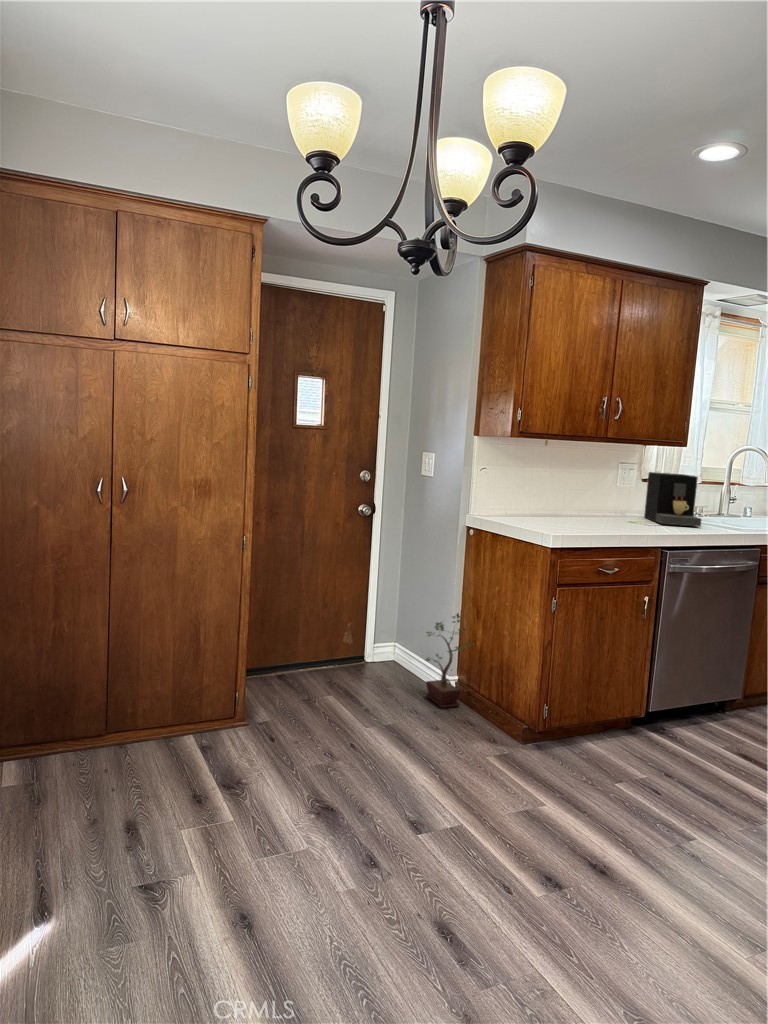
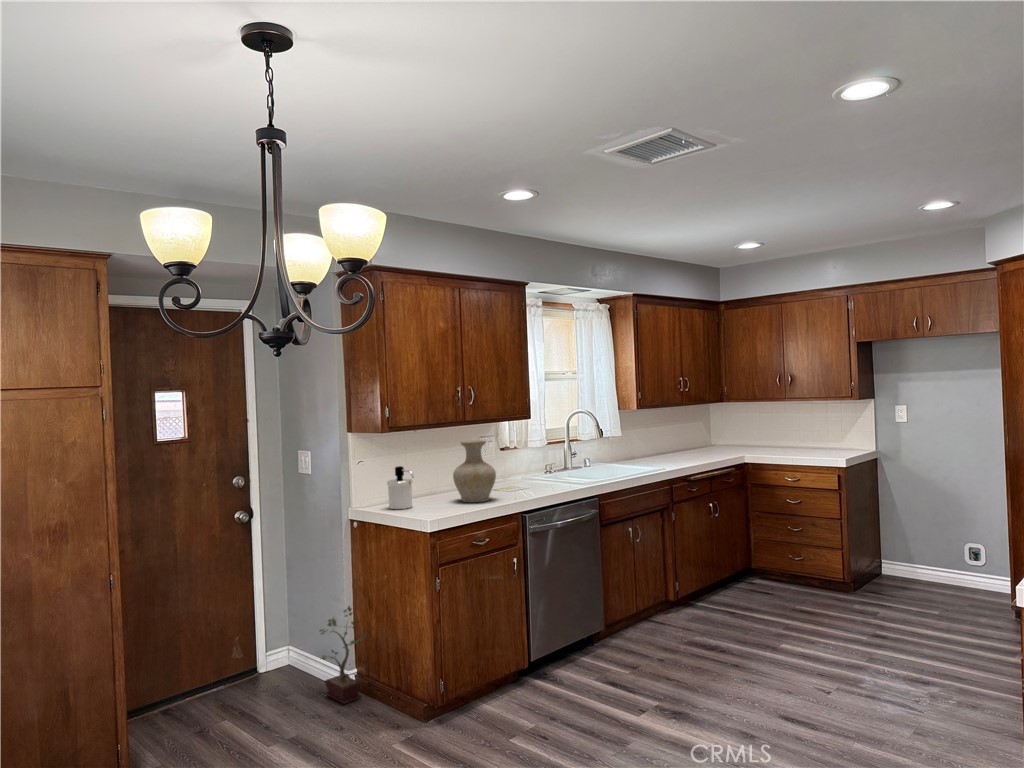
vase: none [586,458,636,527] -> present [453,440,496,502]
coffee maker: present [644,472,701,527] -> none [504,442,552,490]
soap dispenser: none [511,476,542,521] -> present [387,466,414,509]

